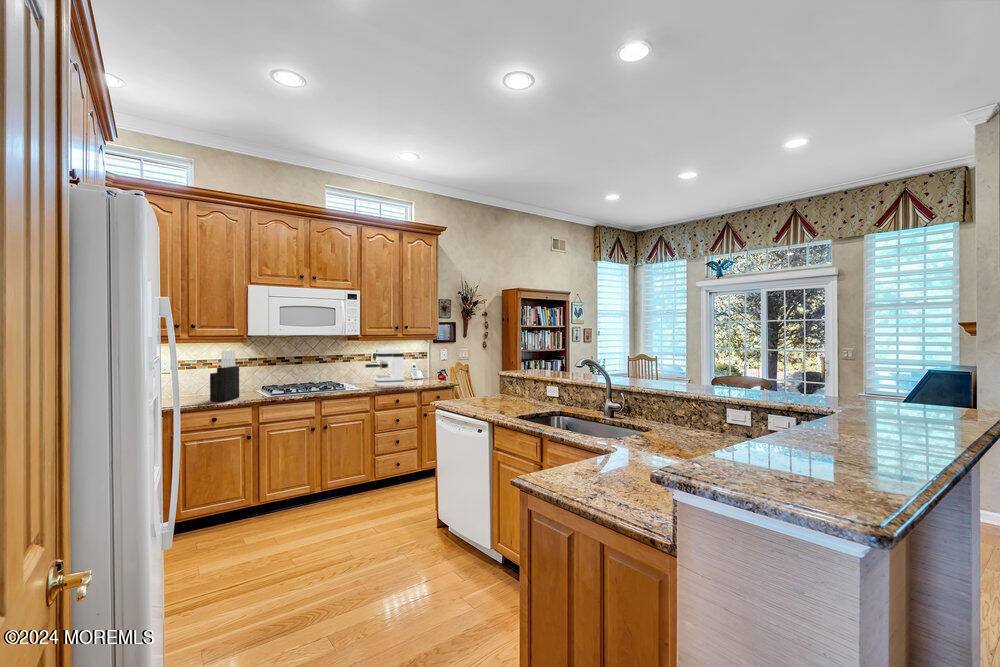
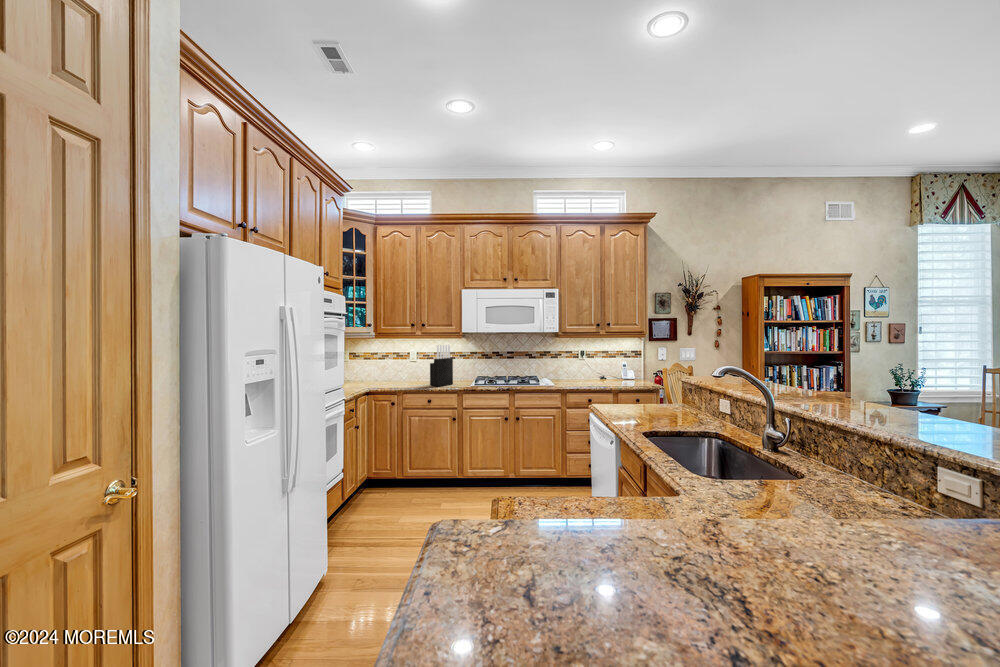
coffee maker: present [365,348,404,386] -> none [566,346,602,384]

